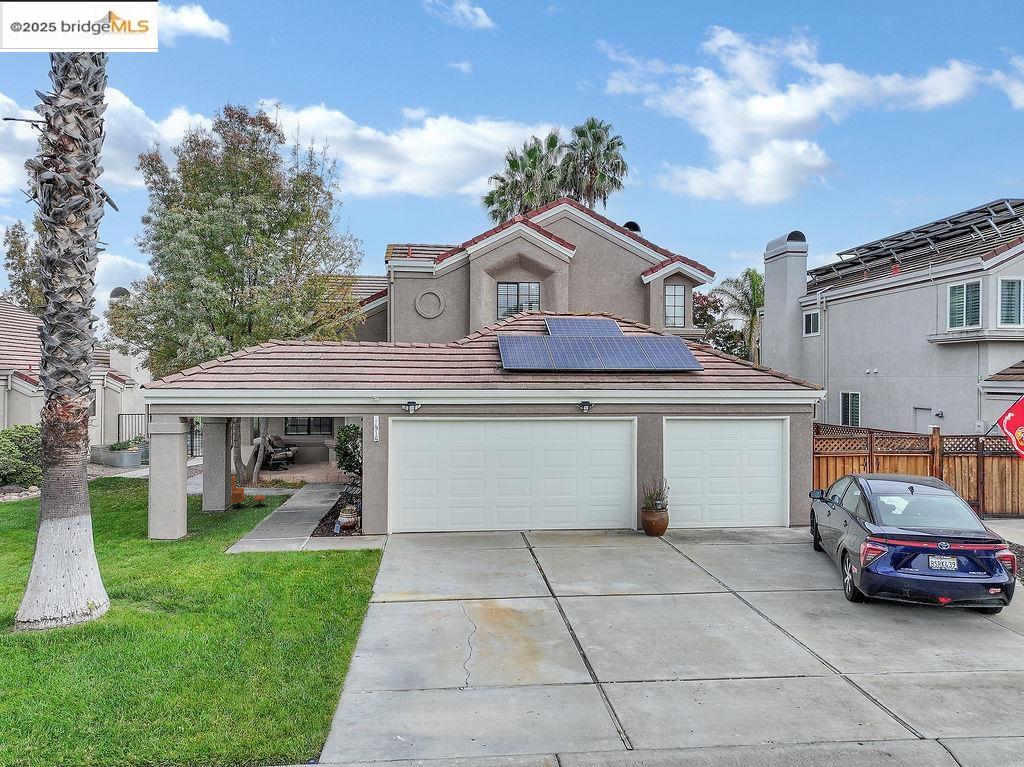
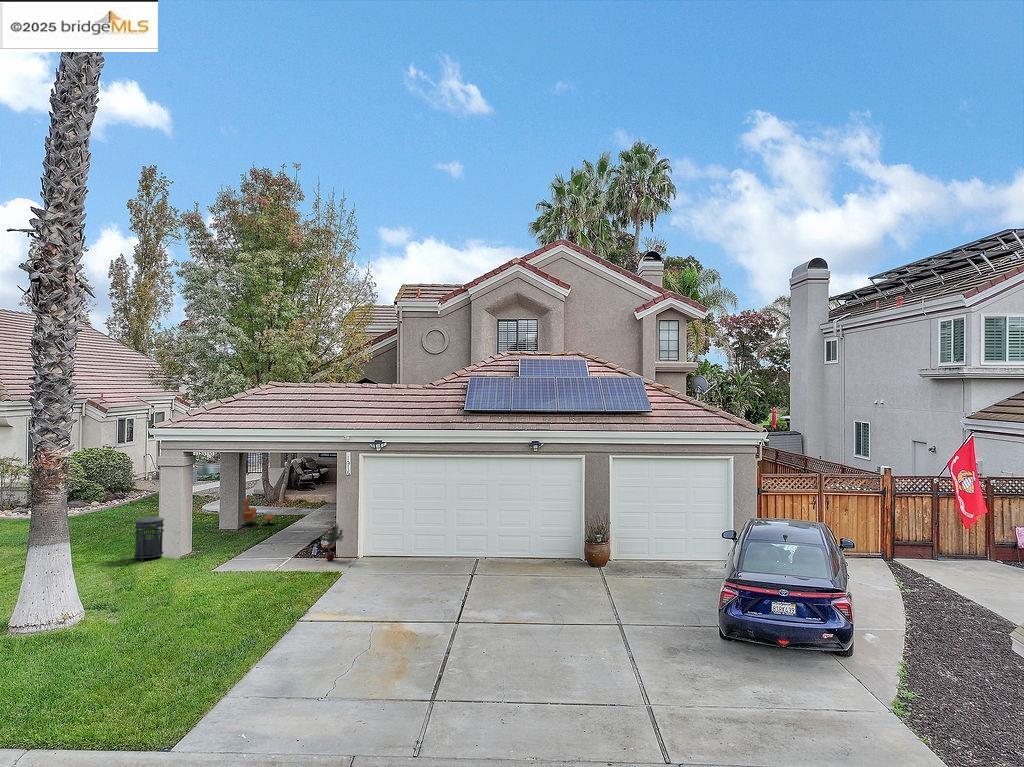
trash can: none [120,494,155,548] -> present [134,516,164,561]
potted tree: none [344,497,374,540] -> present [320,523,343,561]

